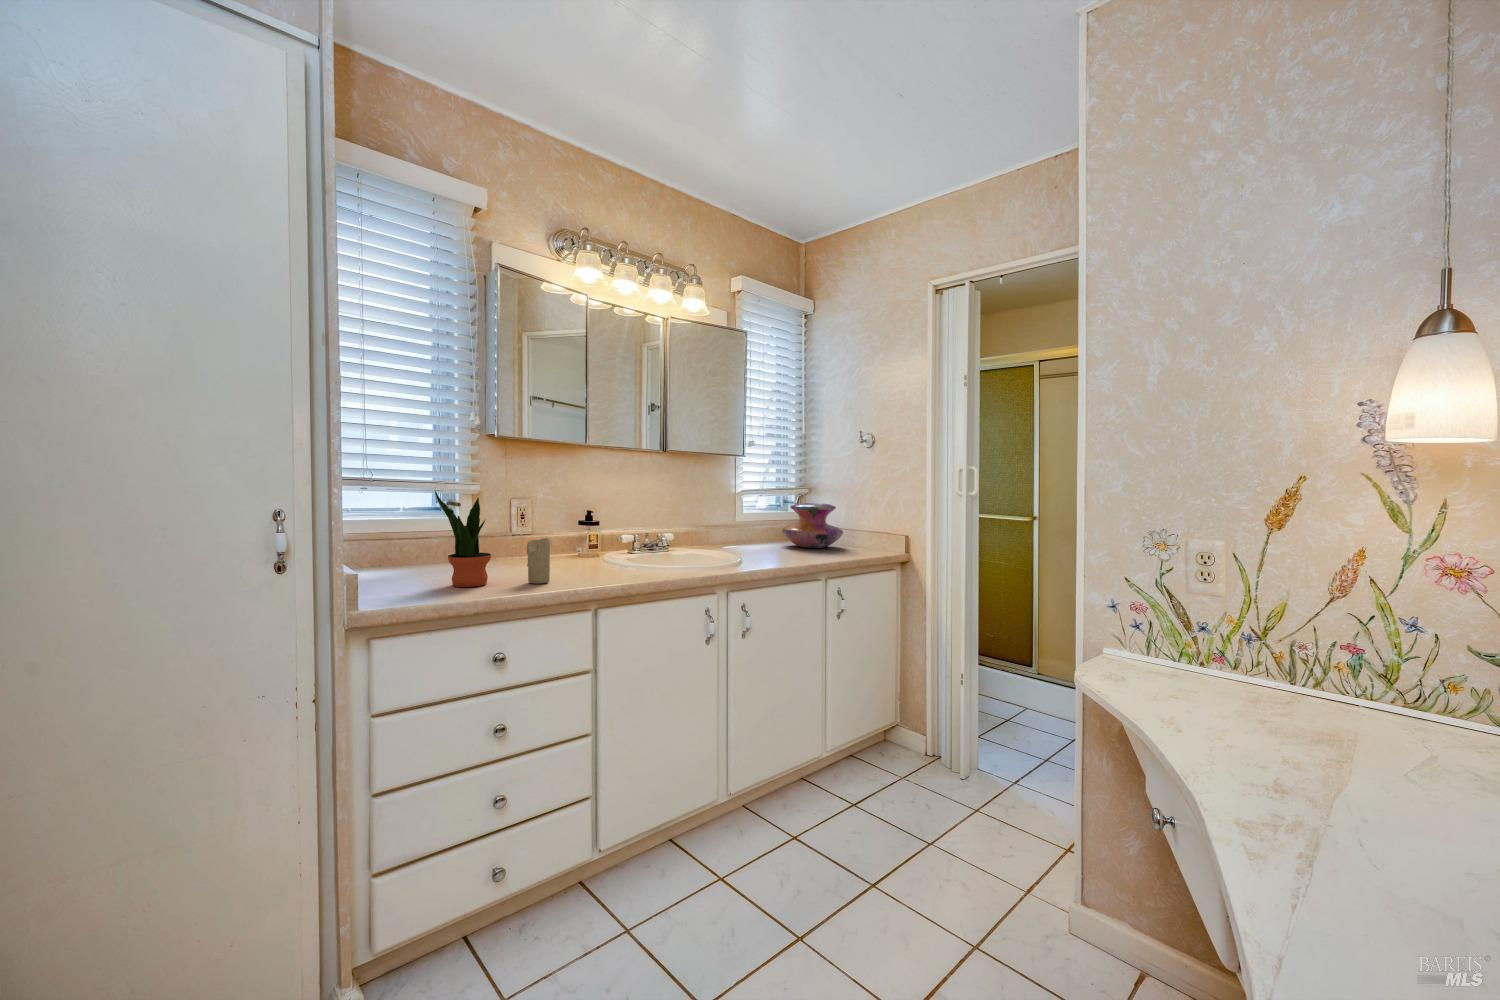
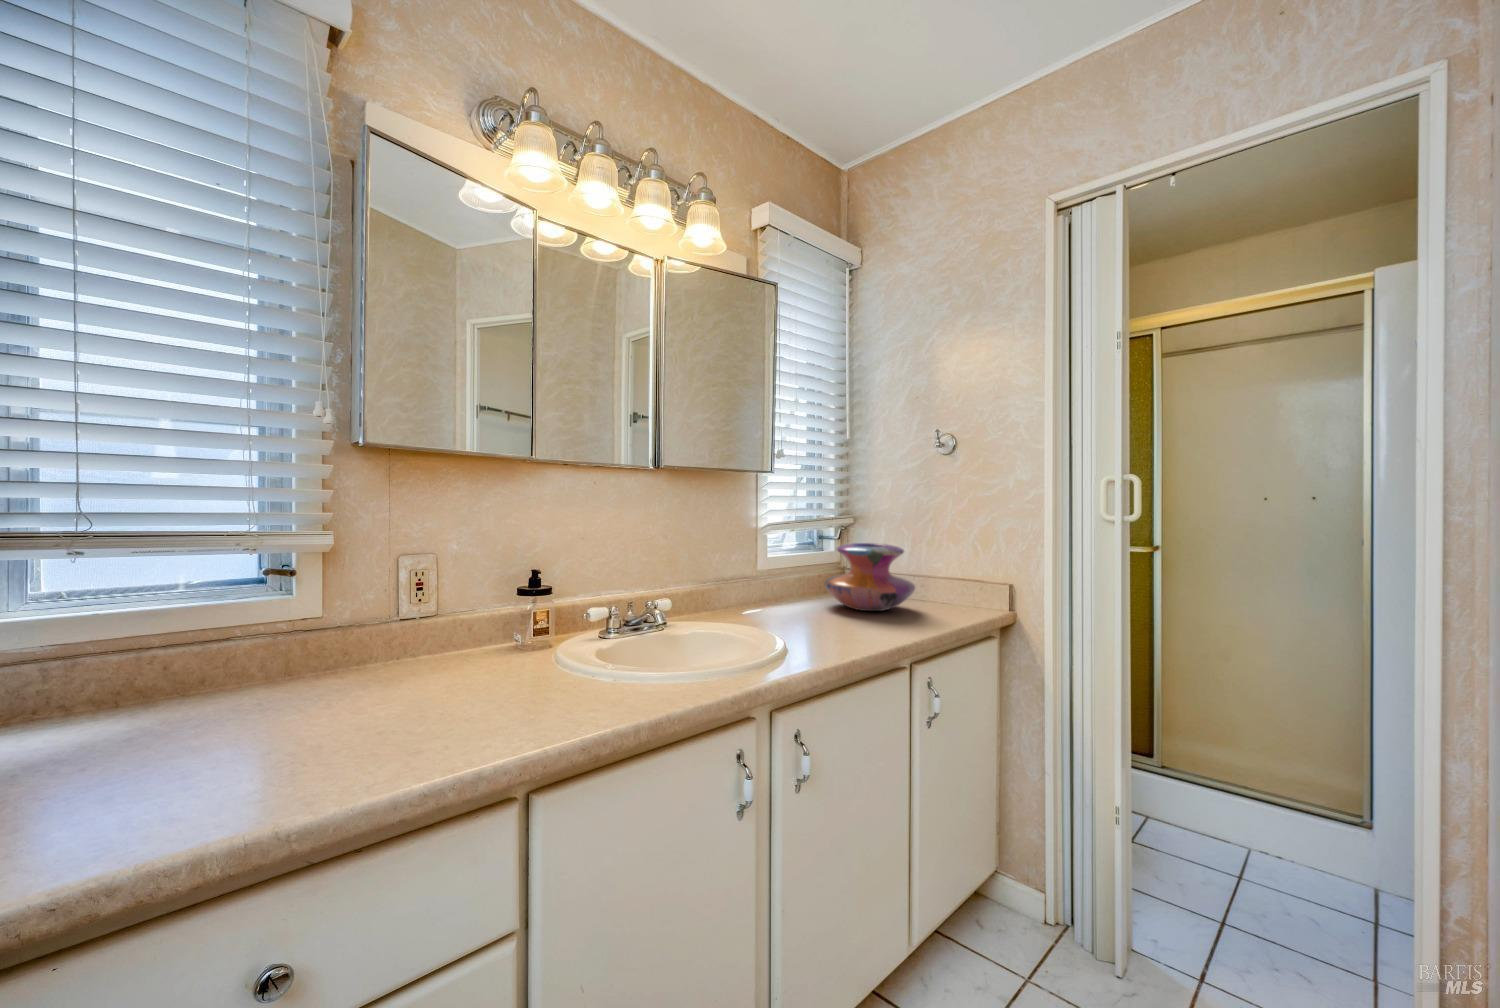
potted plant: present [435,491,491,587] -> none [200,569,329,783]
candle: present [527,538,550,584] -> none [407,658,457,756]

